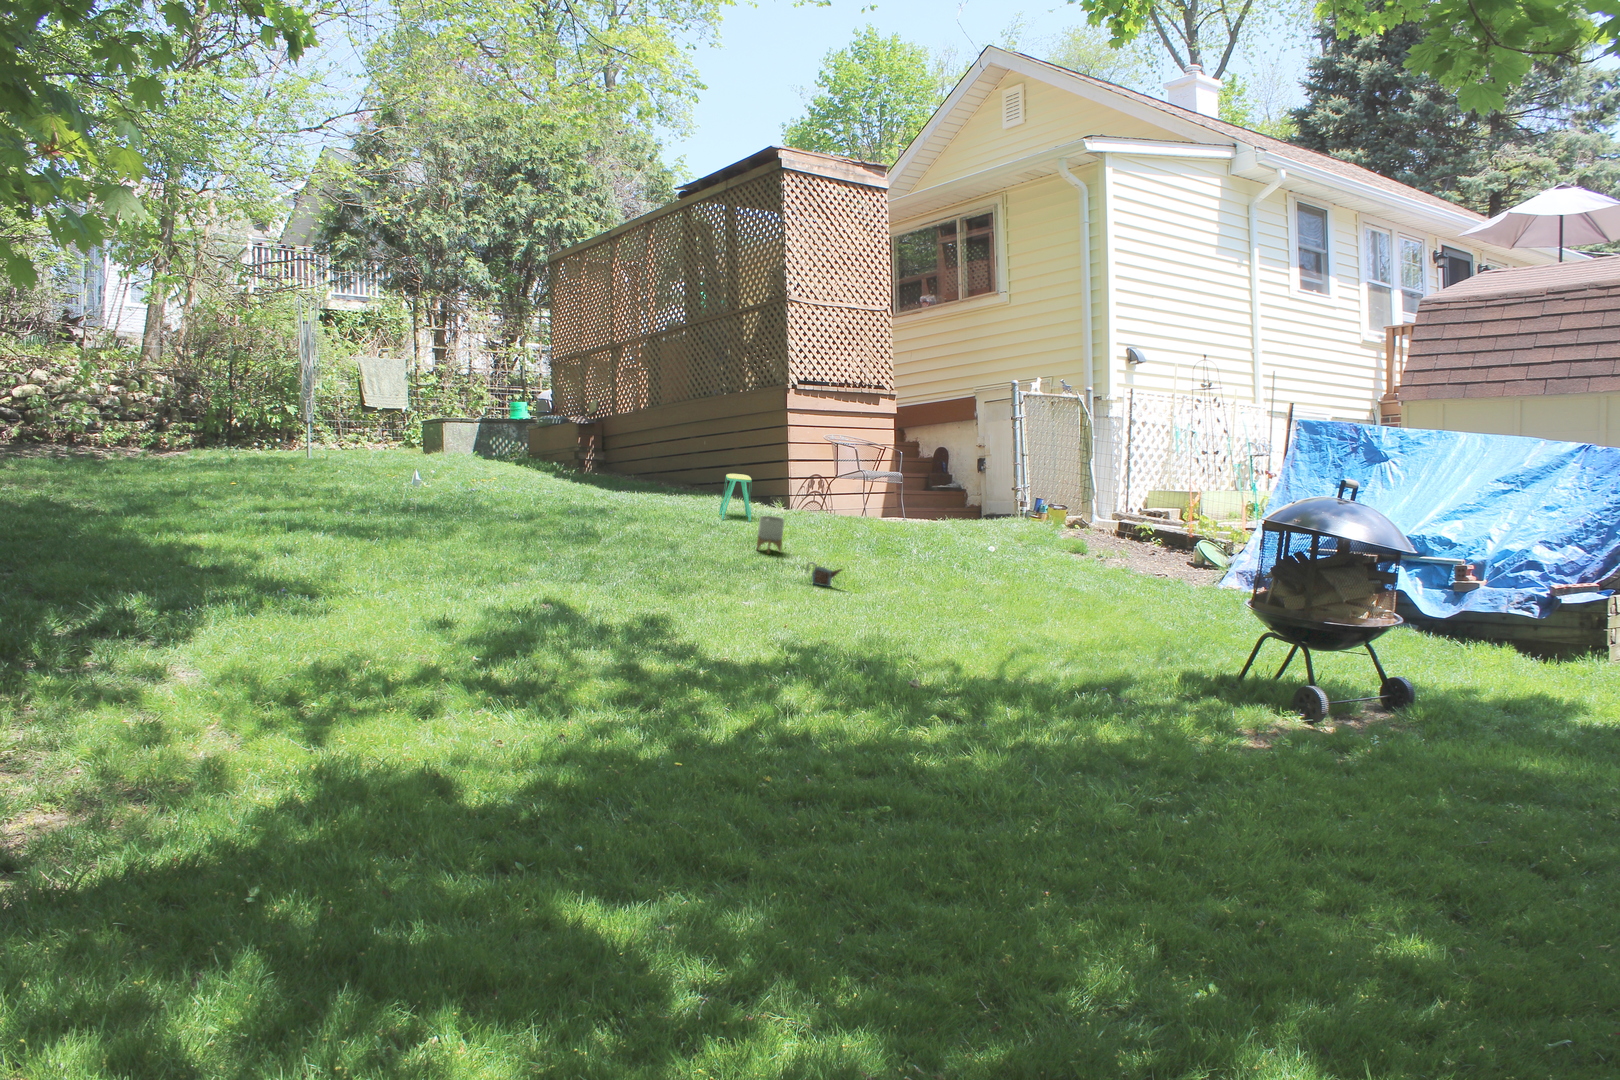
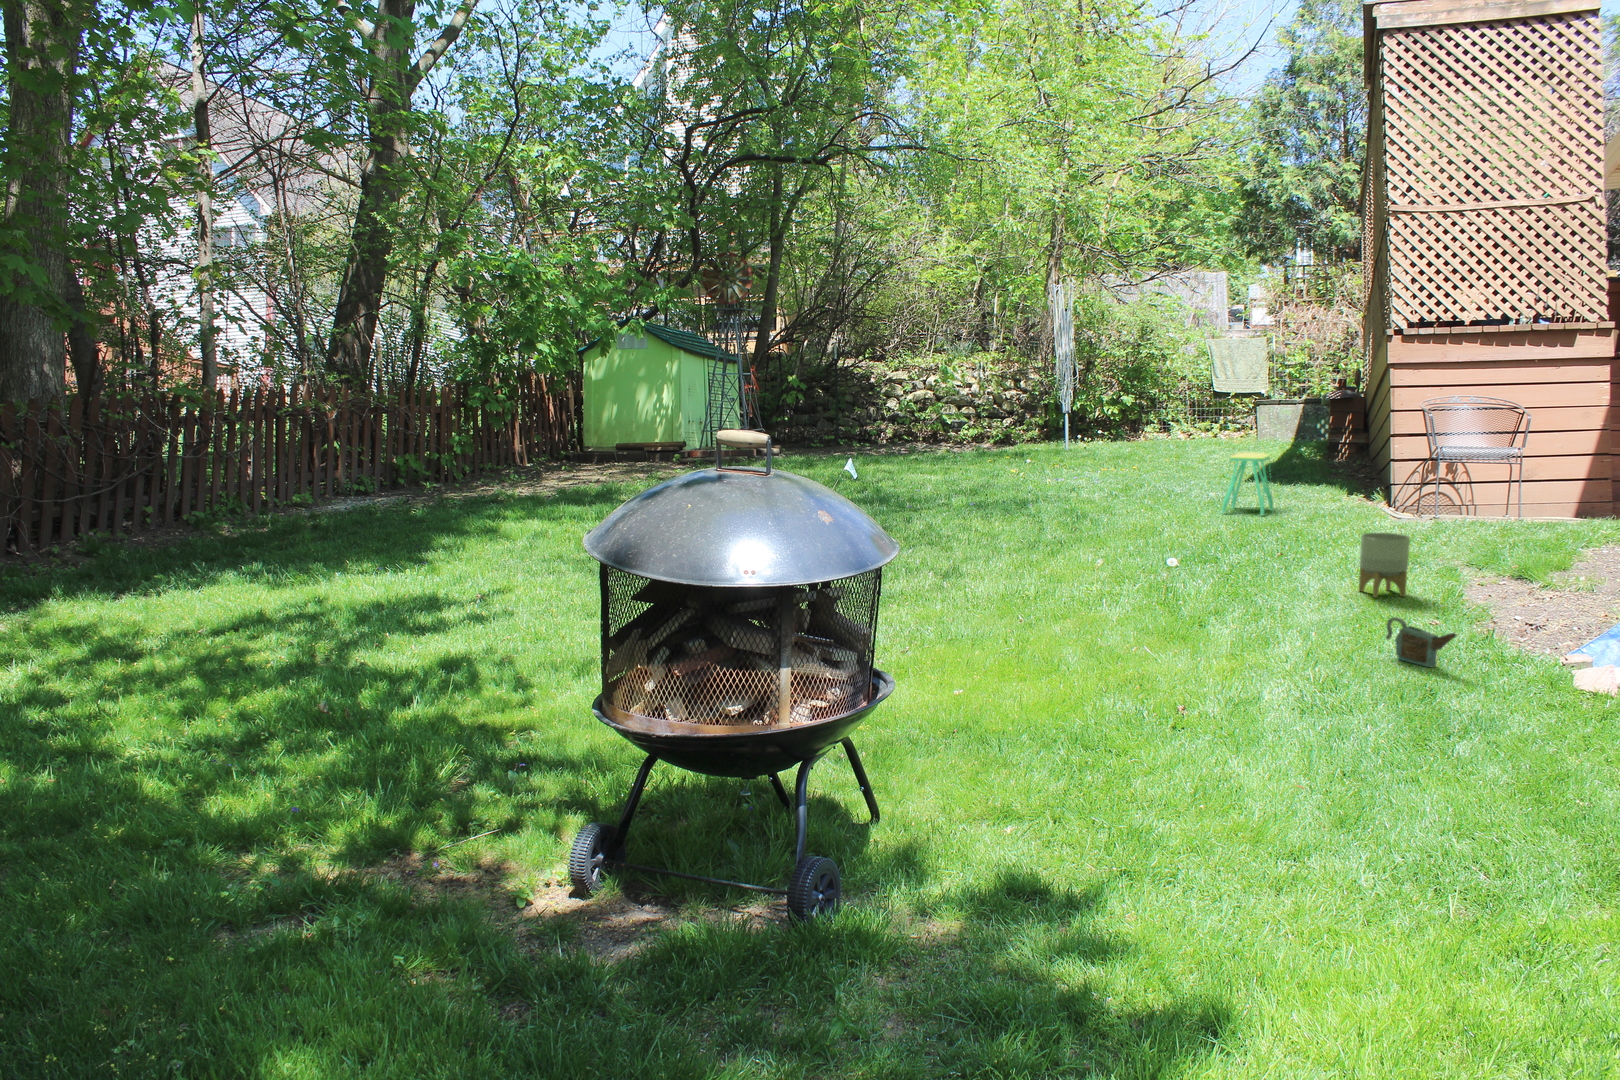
planter: present [757,516,784,553] -> present [1359,532,1410,598]
watering can: present [807,562,842,587] -> present [1386,617,1457,667]

